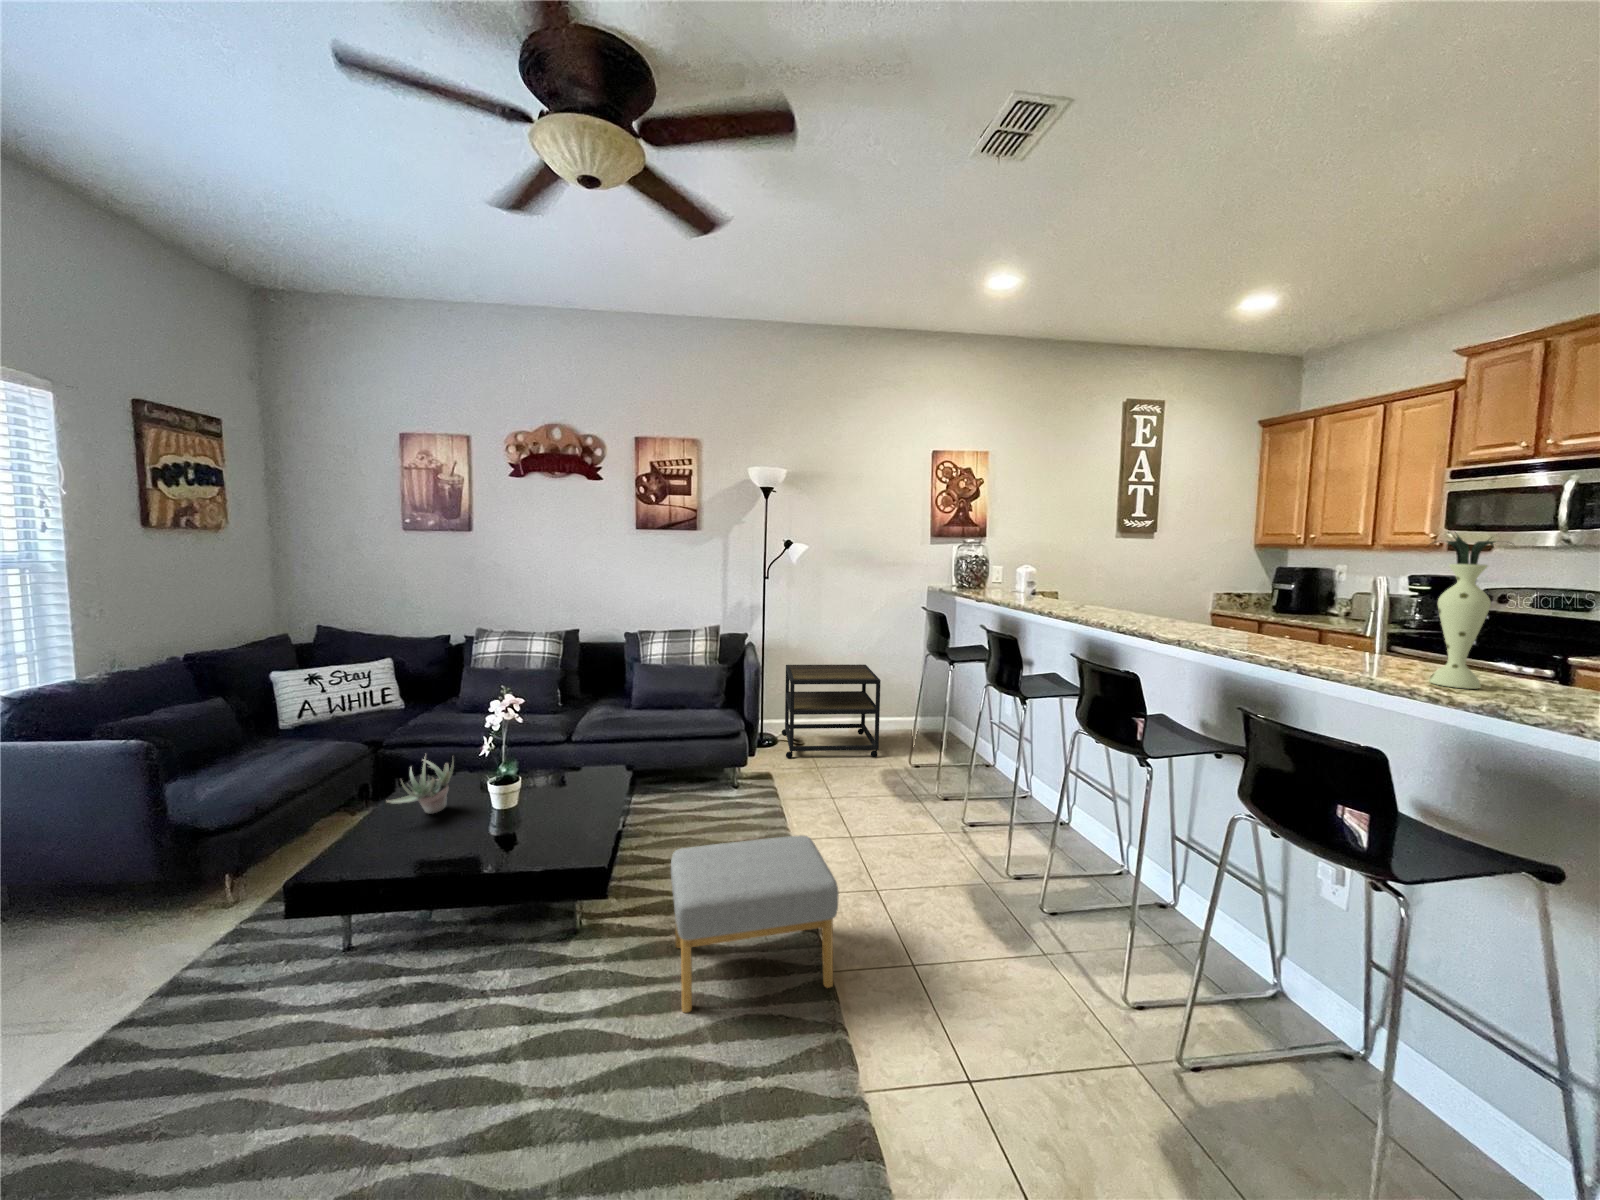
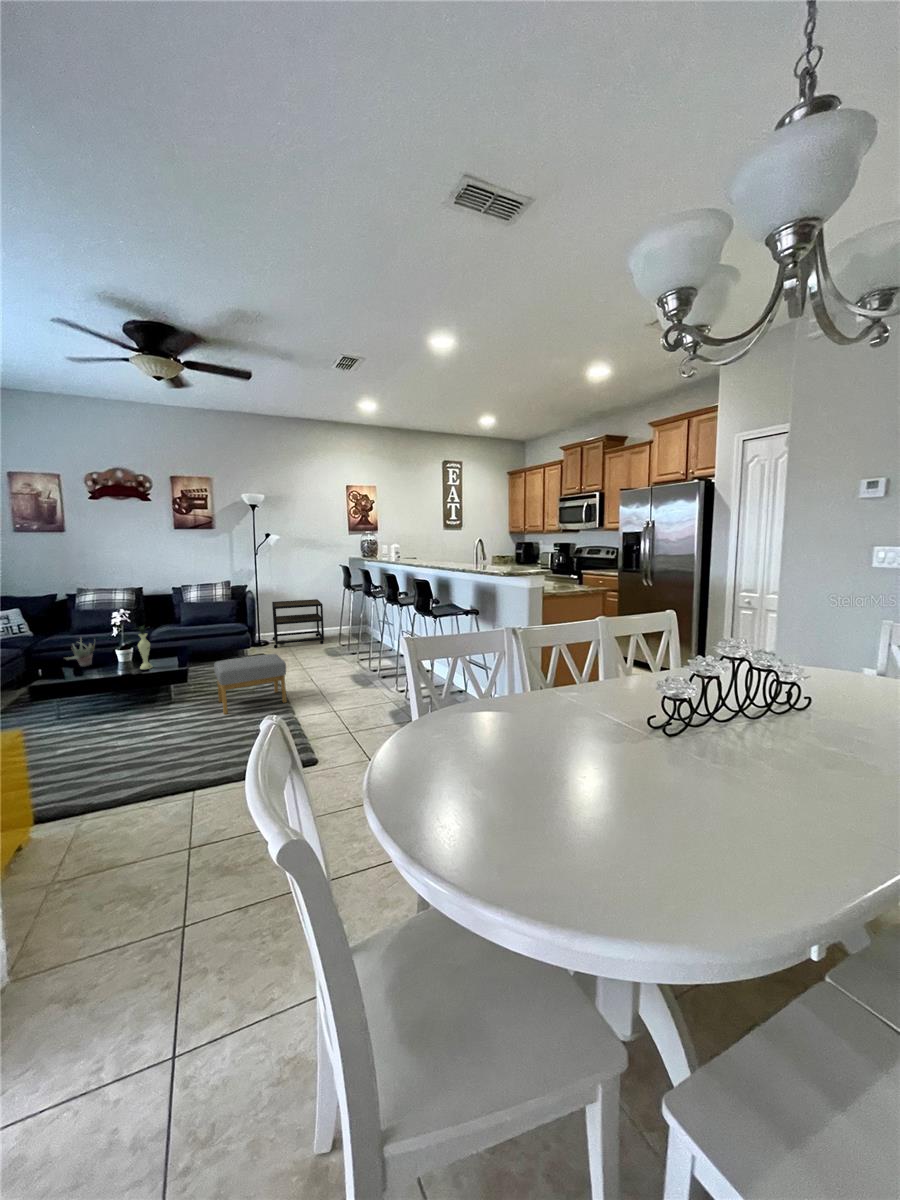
vase: present [1429,532,1495,689] -> present [138,626,152,669]

